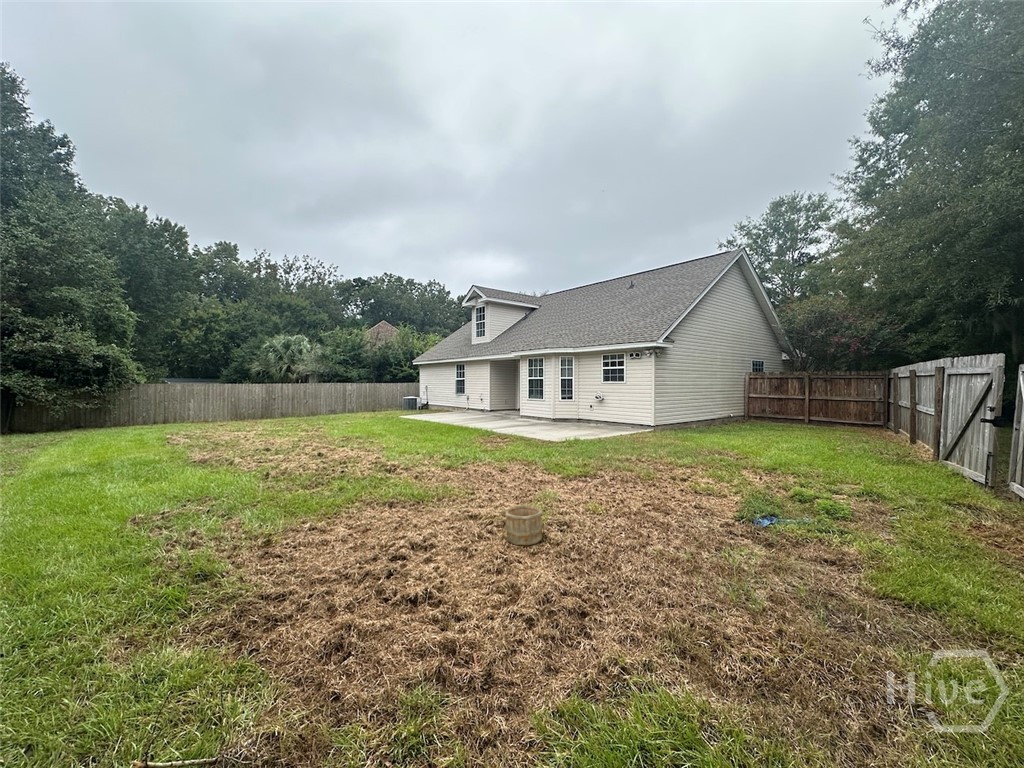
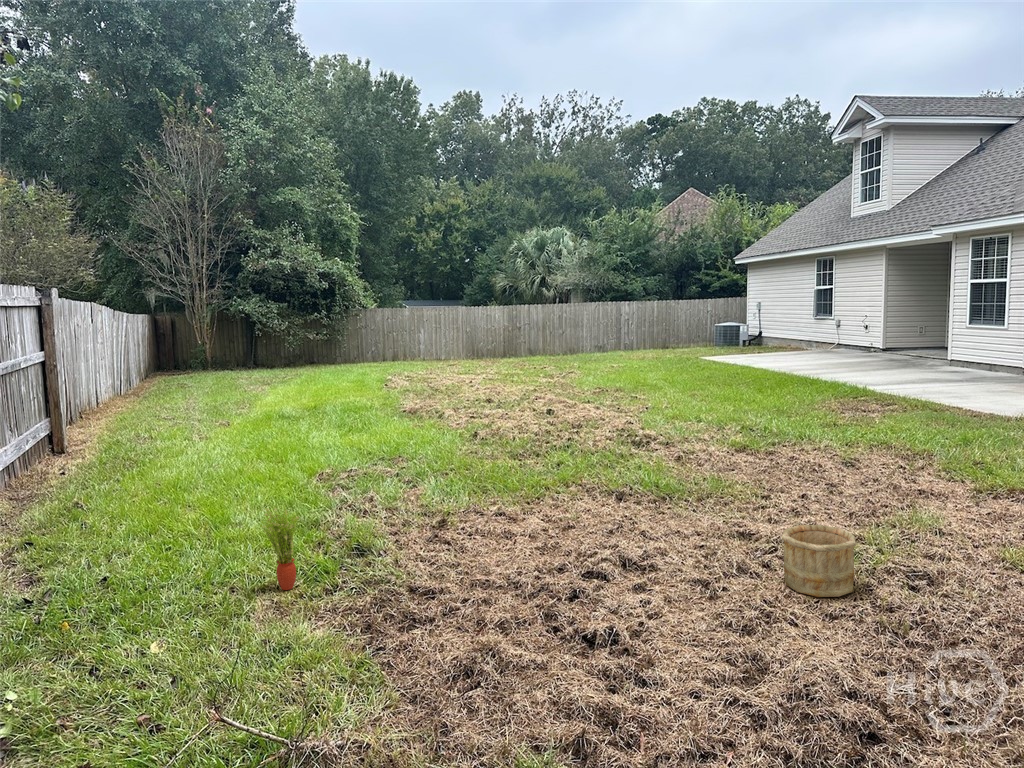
potted plant: none [113,549,157,625] -> present [260,506,299,590]

